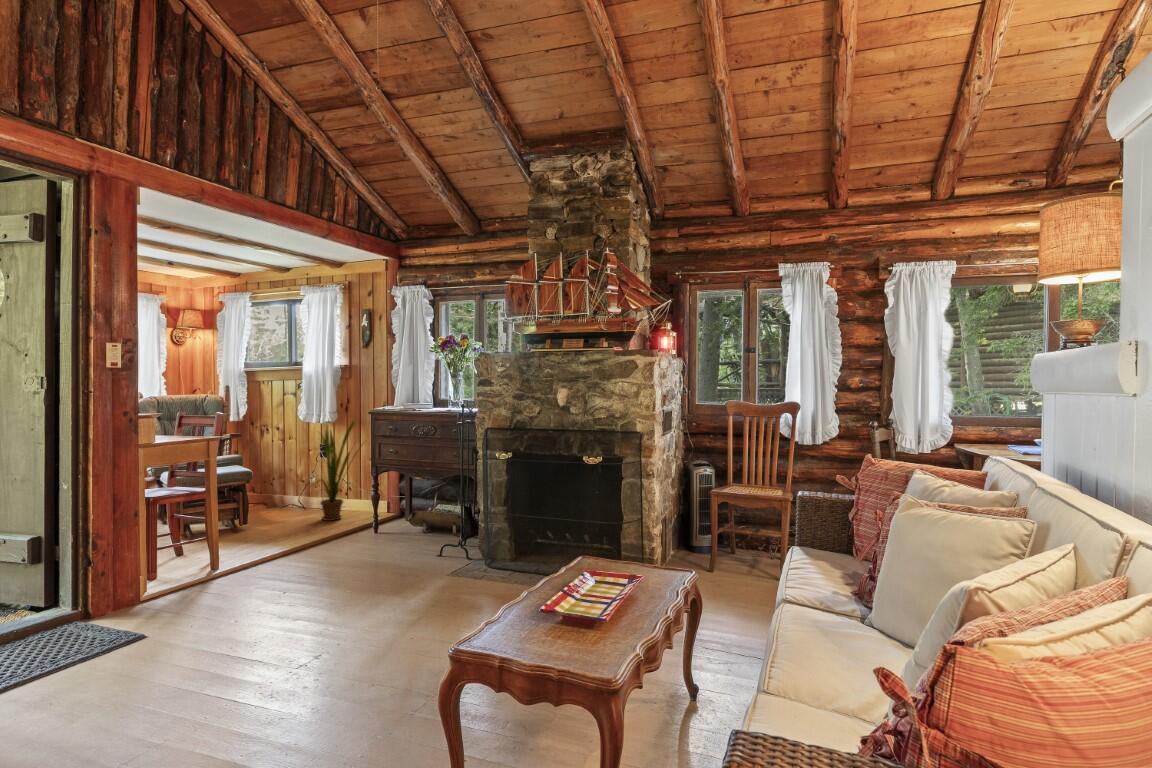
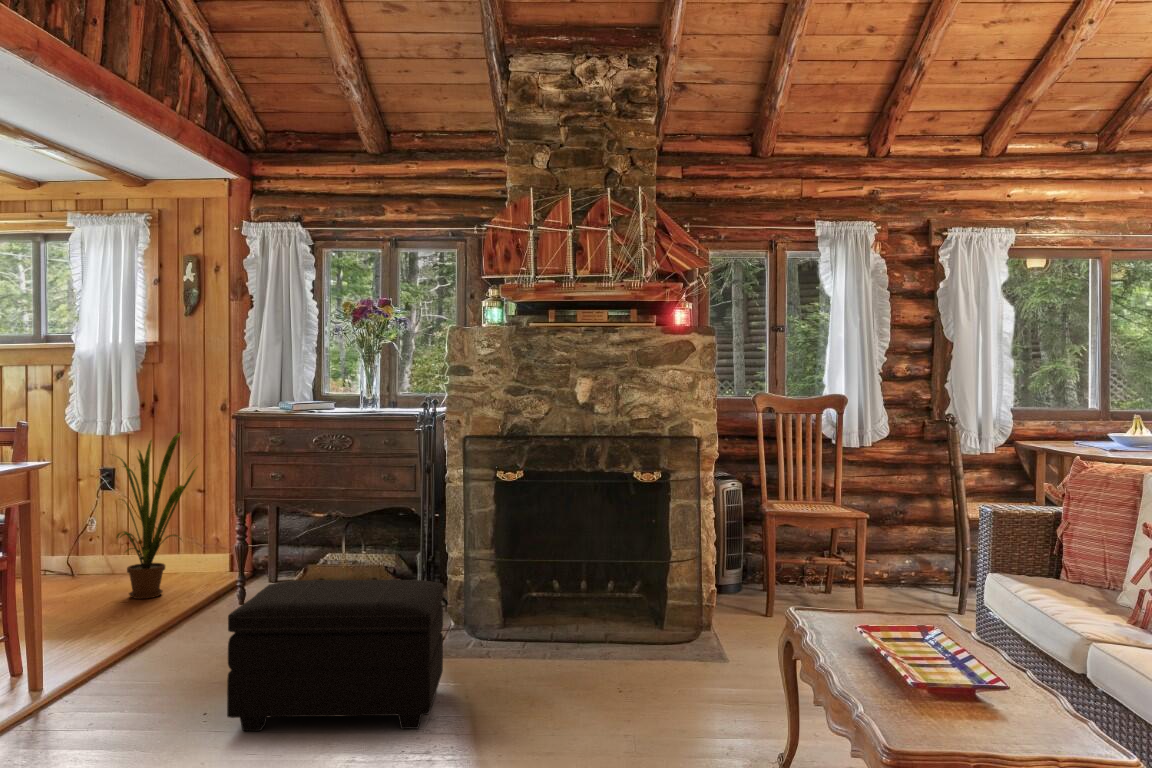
footstool: none [274,519,429,625] -> present [227,579,444,731]

